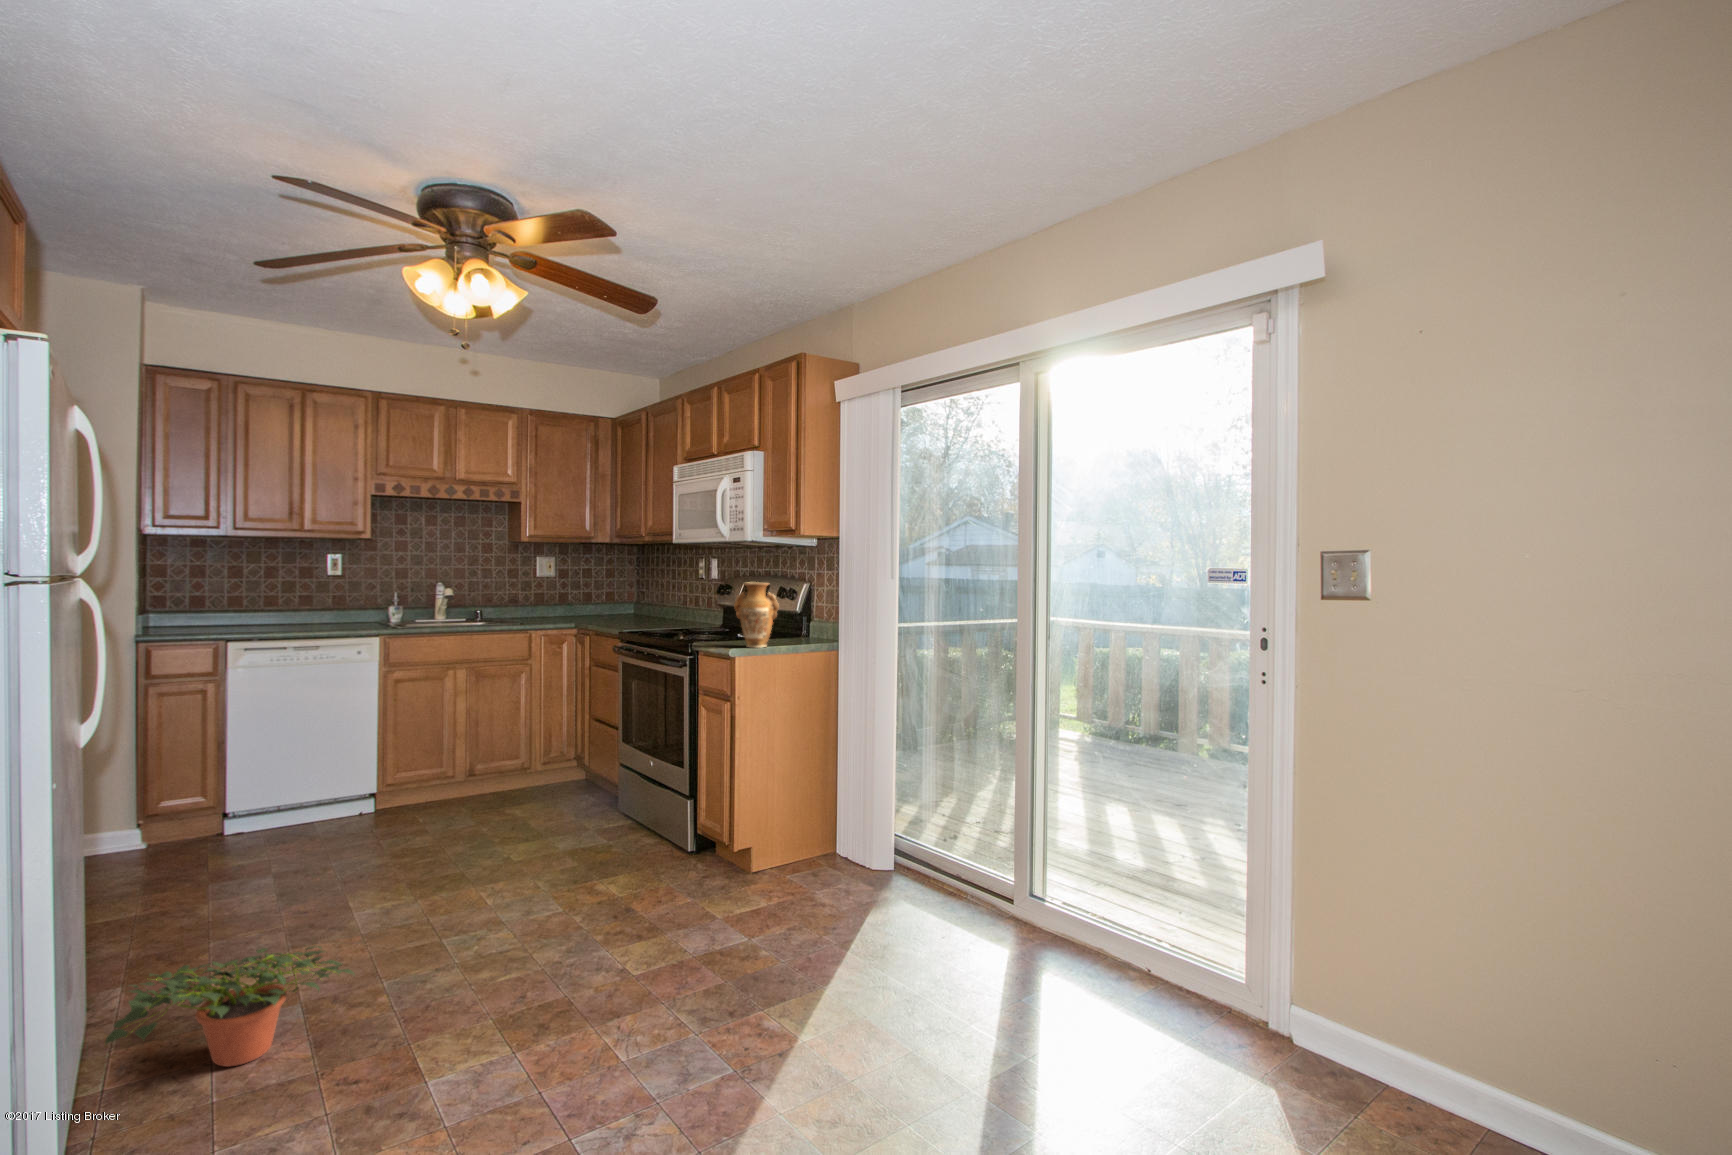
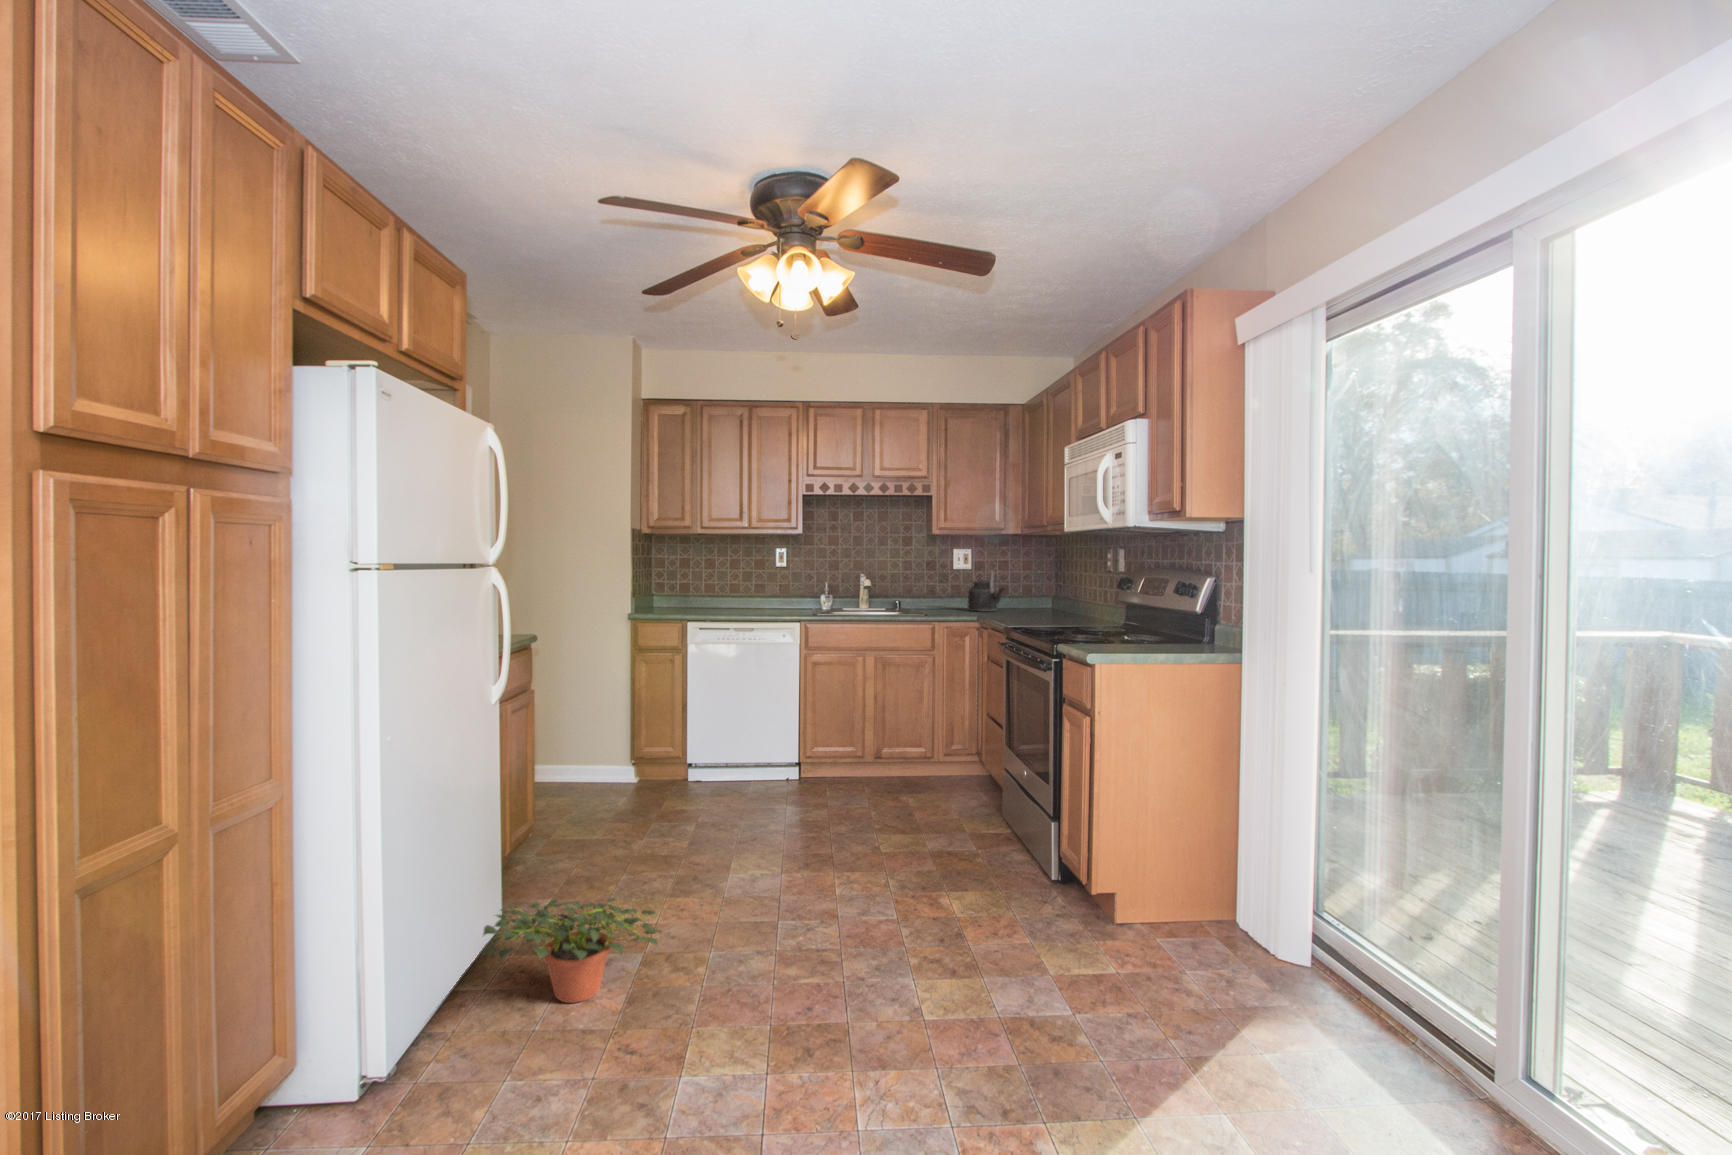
kettle: none [552,577,593,618] -> present [968,571,1004,612]
vase: present [734,582,779,648] -> none [1105,575,1159,653]

